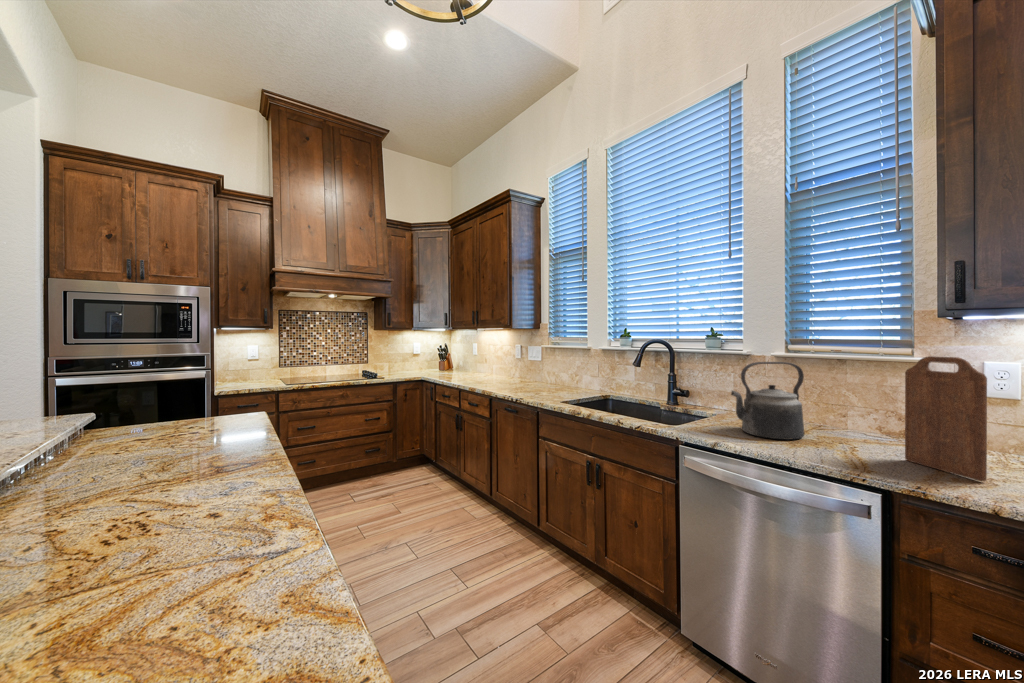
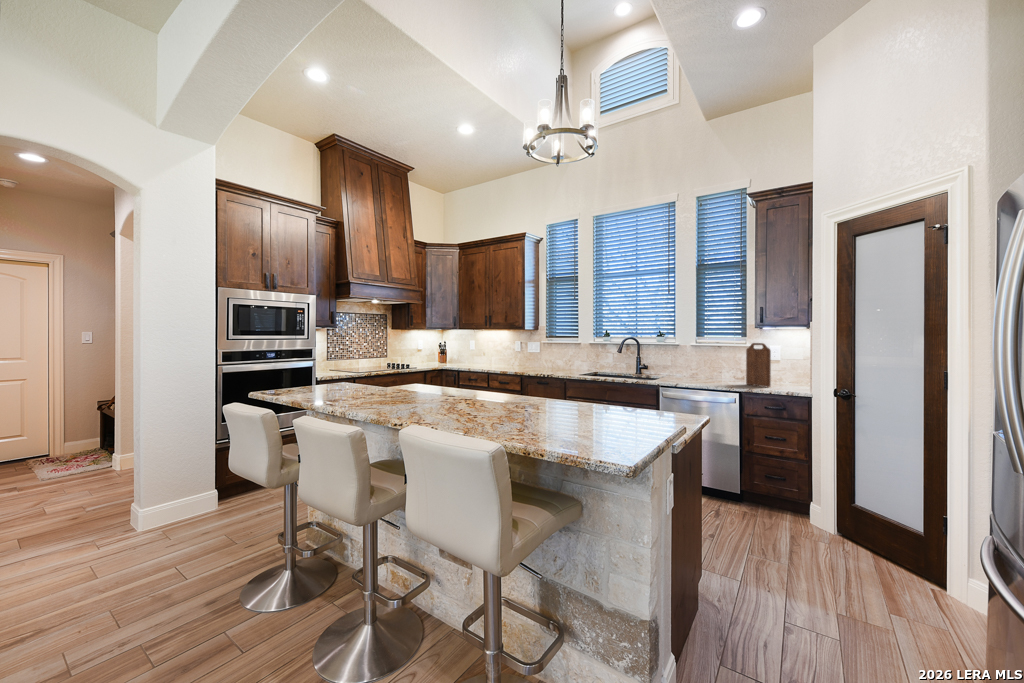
kettle: present [731,362,804,440] -> none [679,347,709,382]

